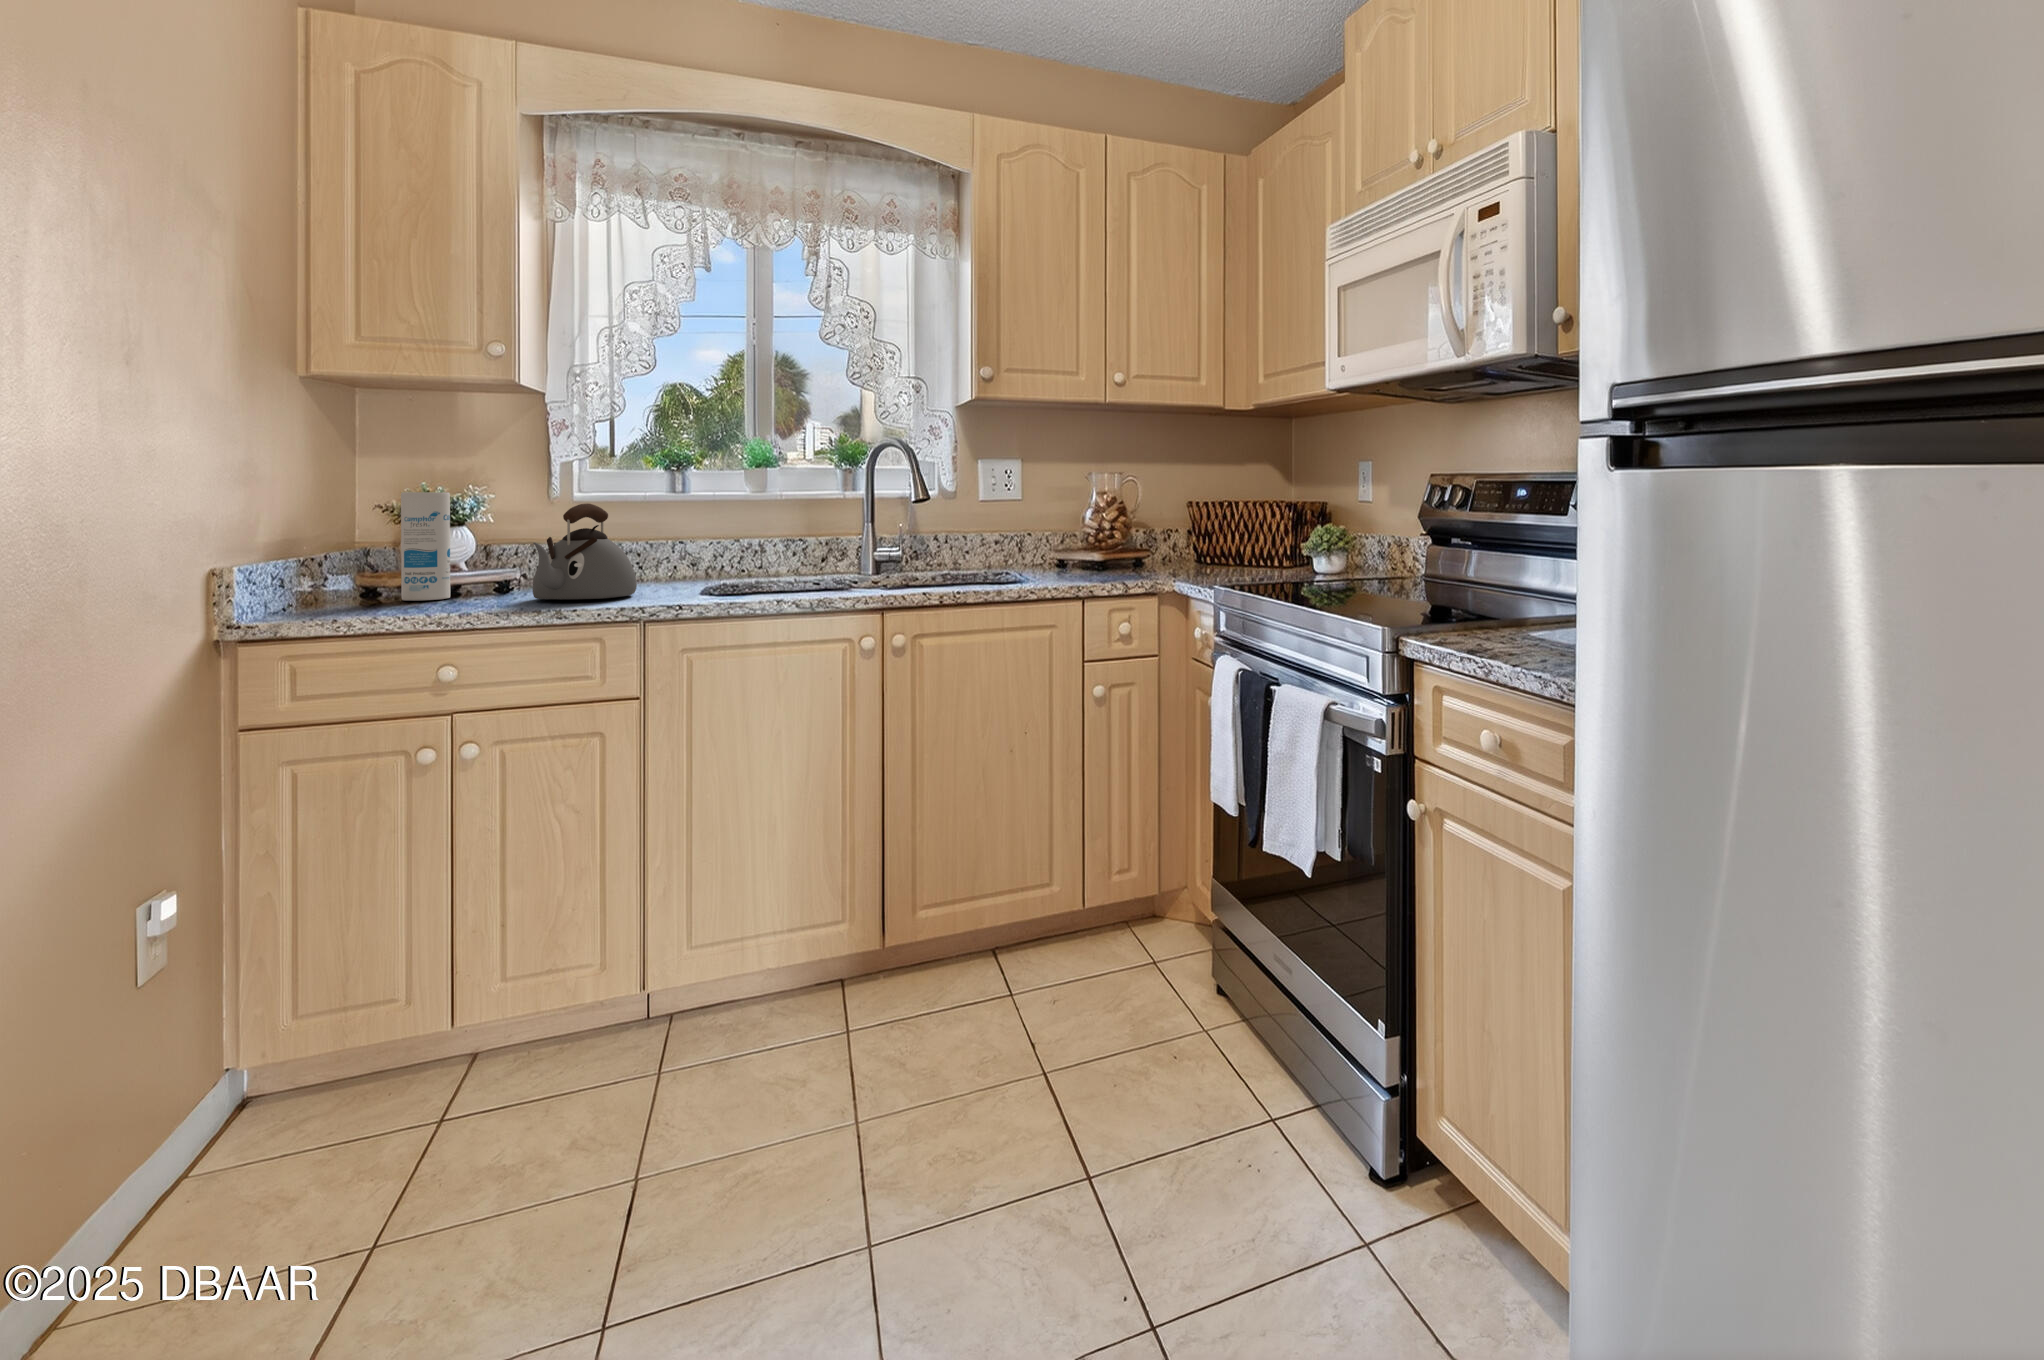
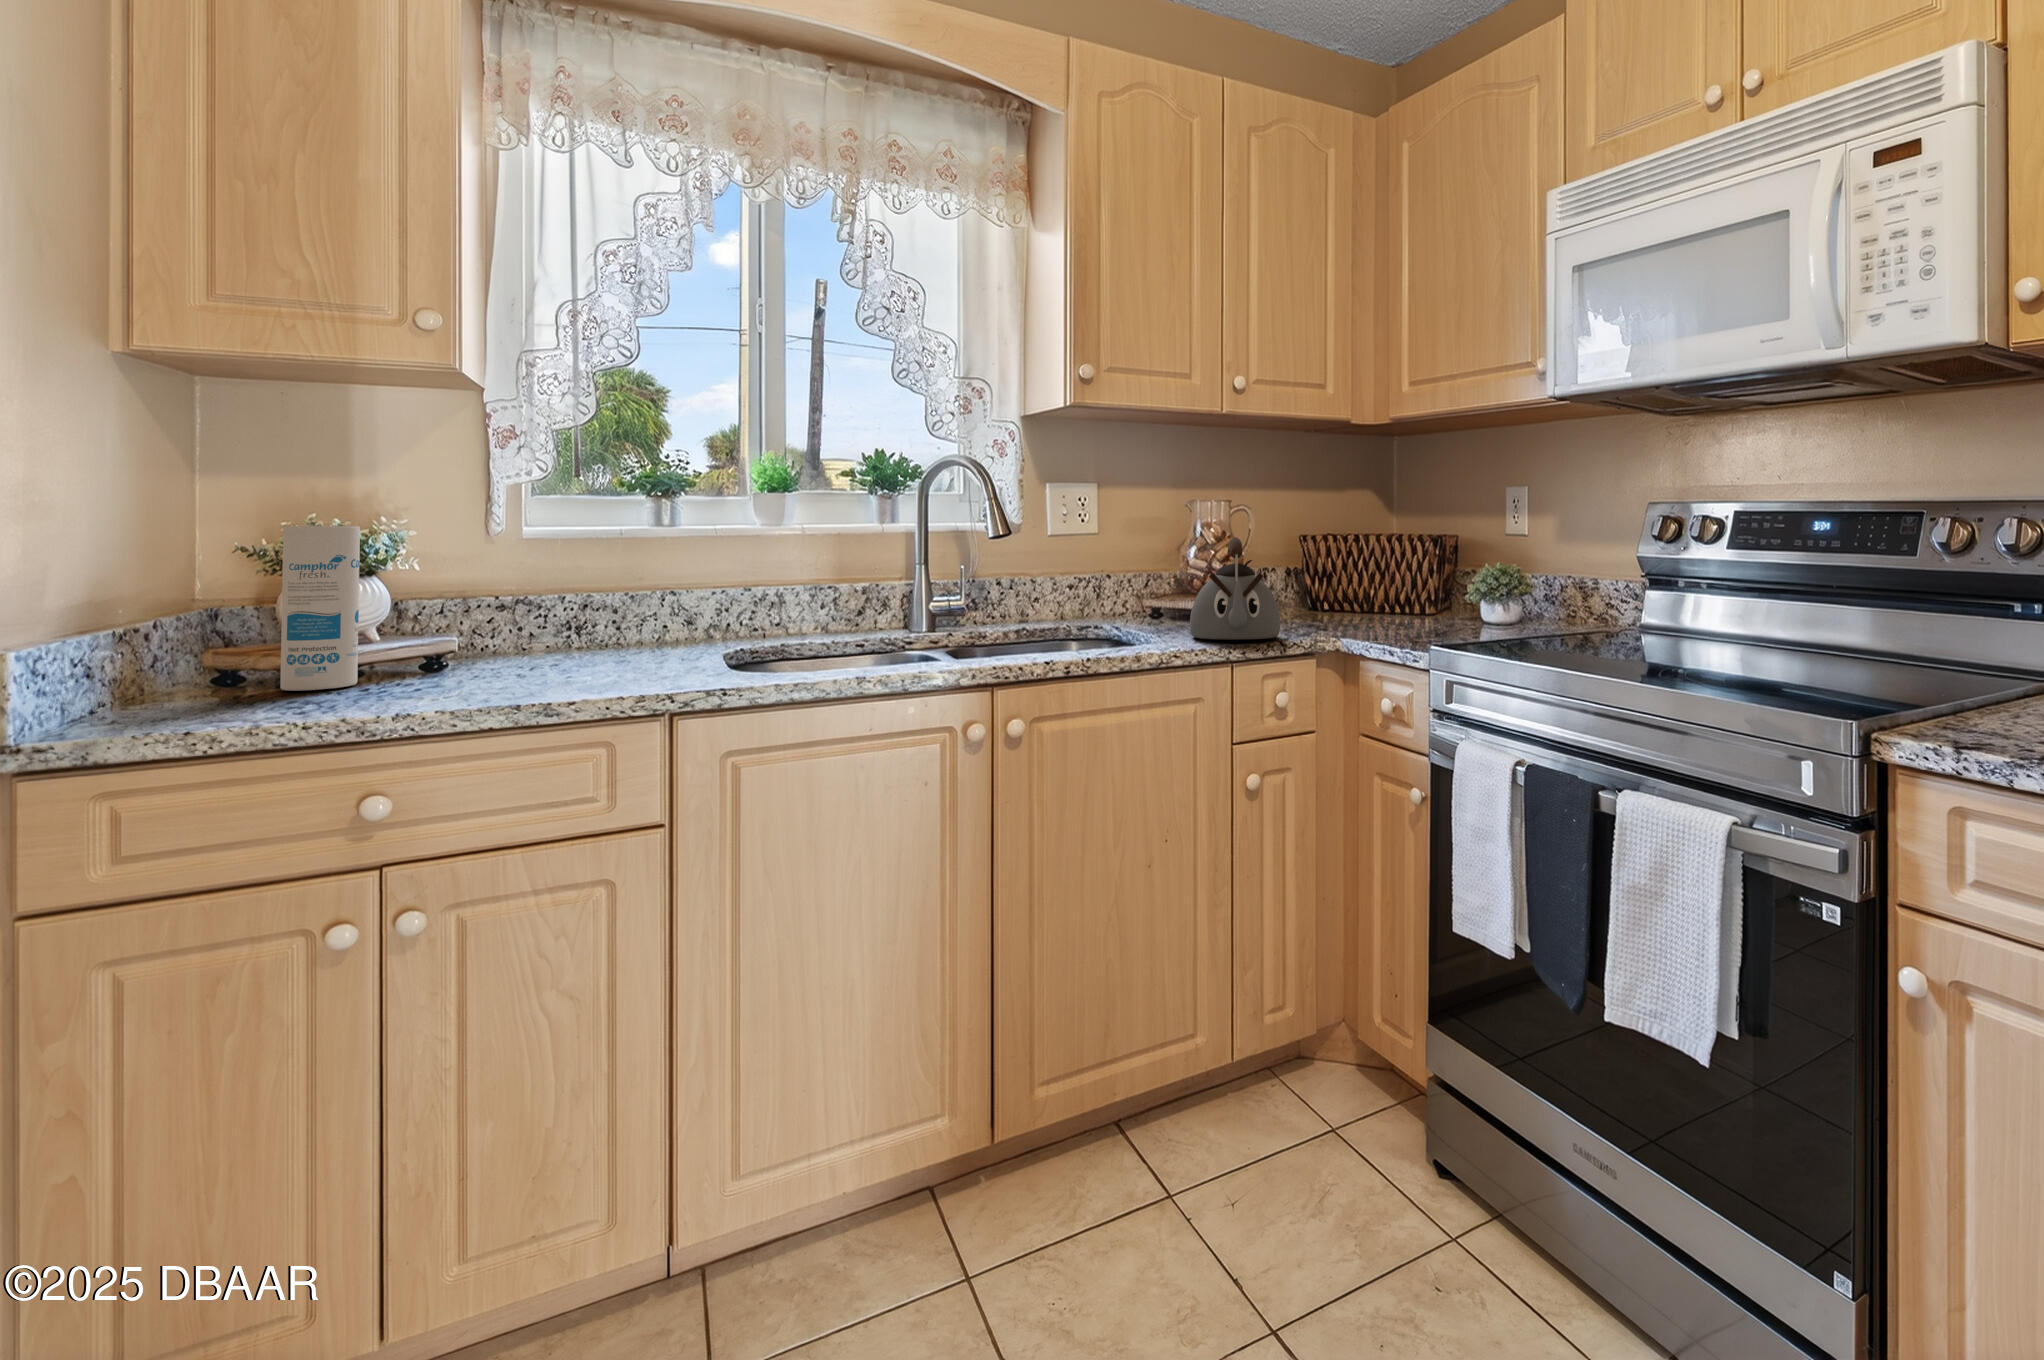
kettle: present [533,504,637,599] -> present [1190,537,1280,640]

